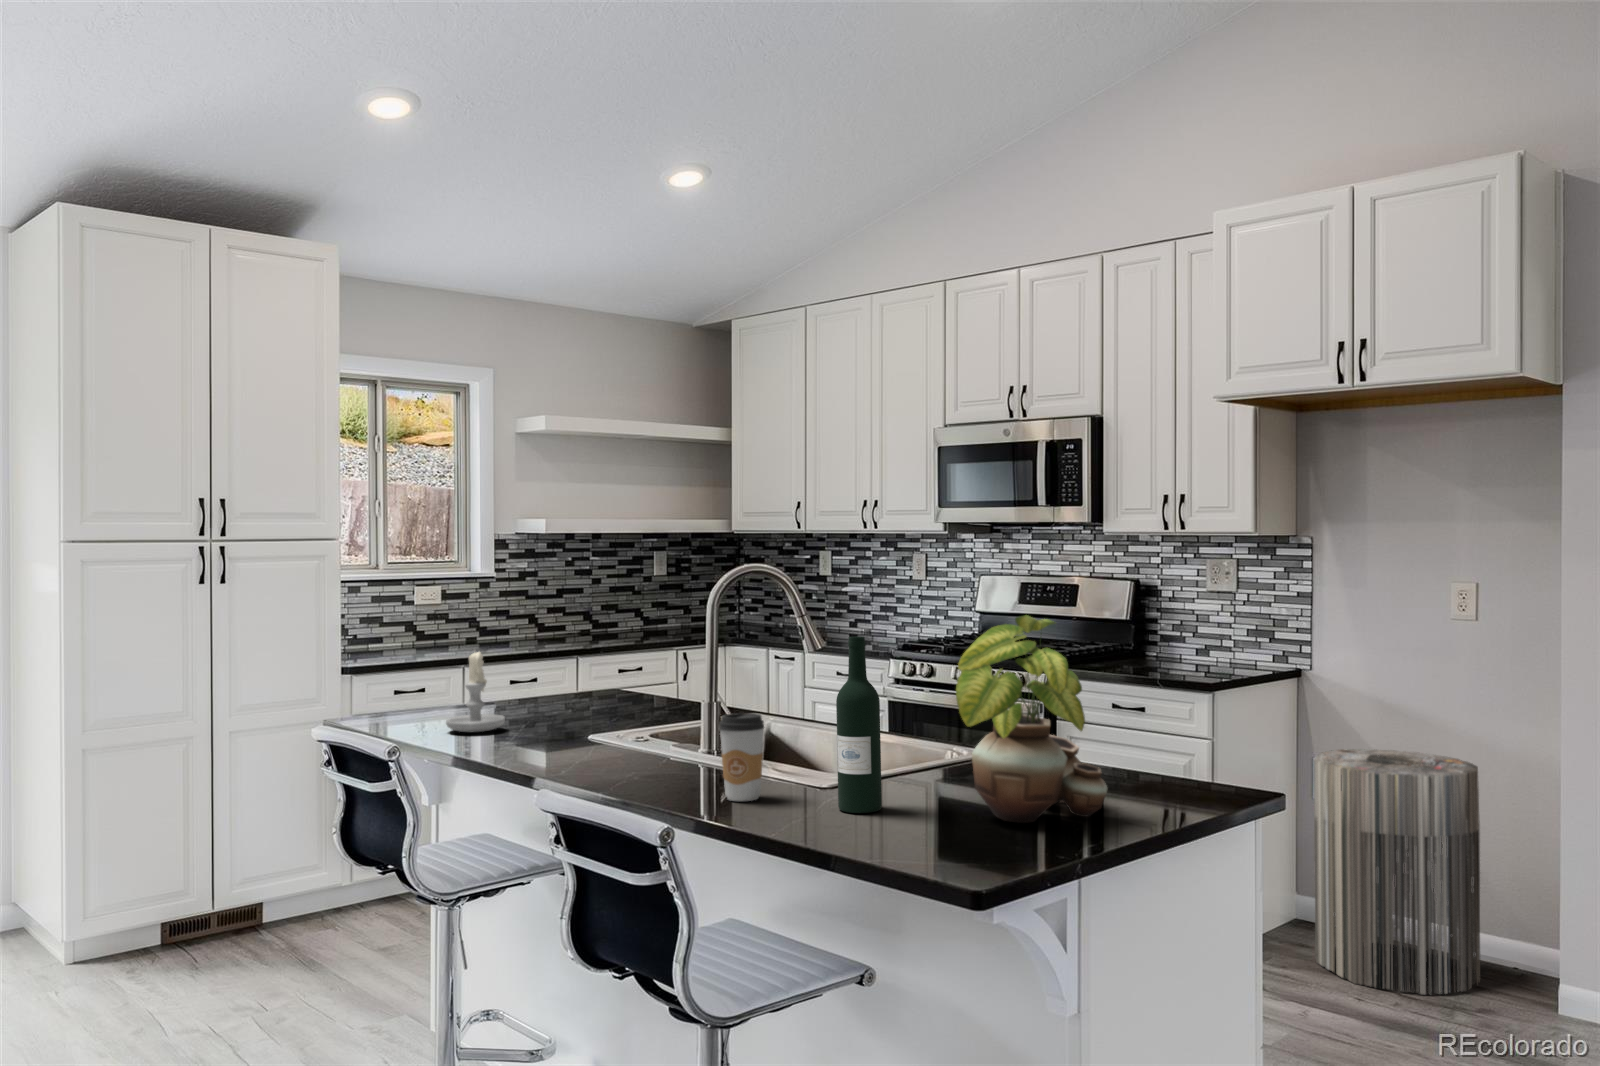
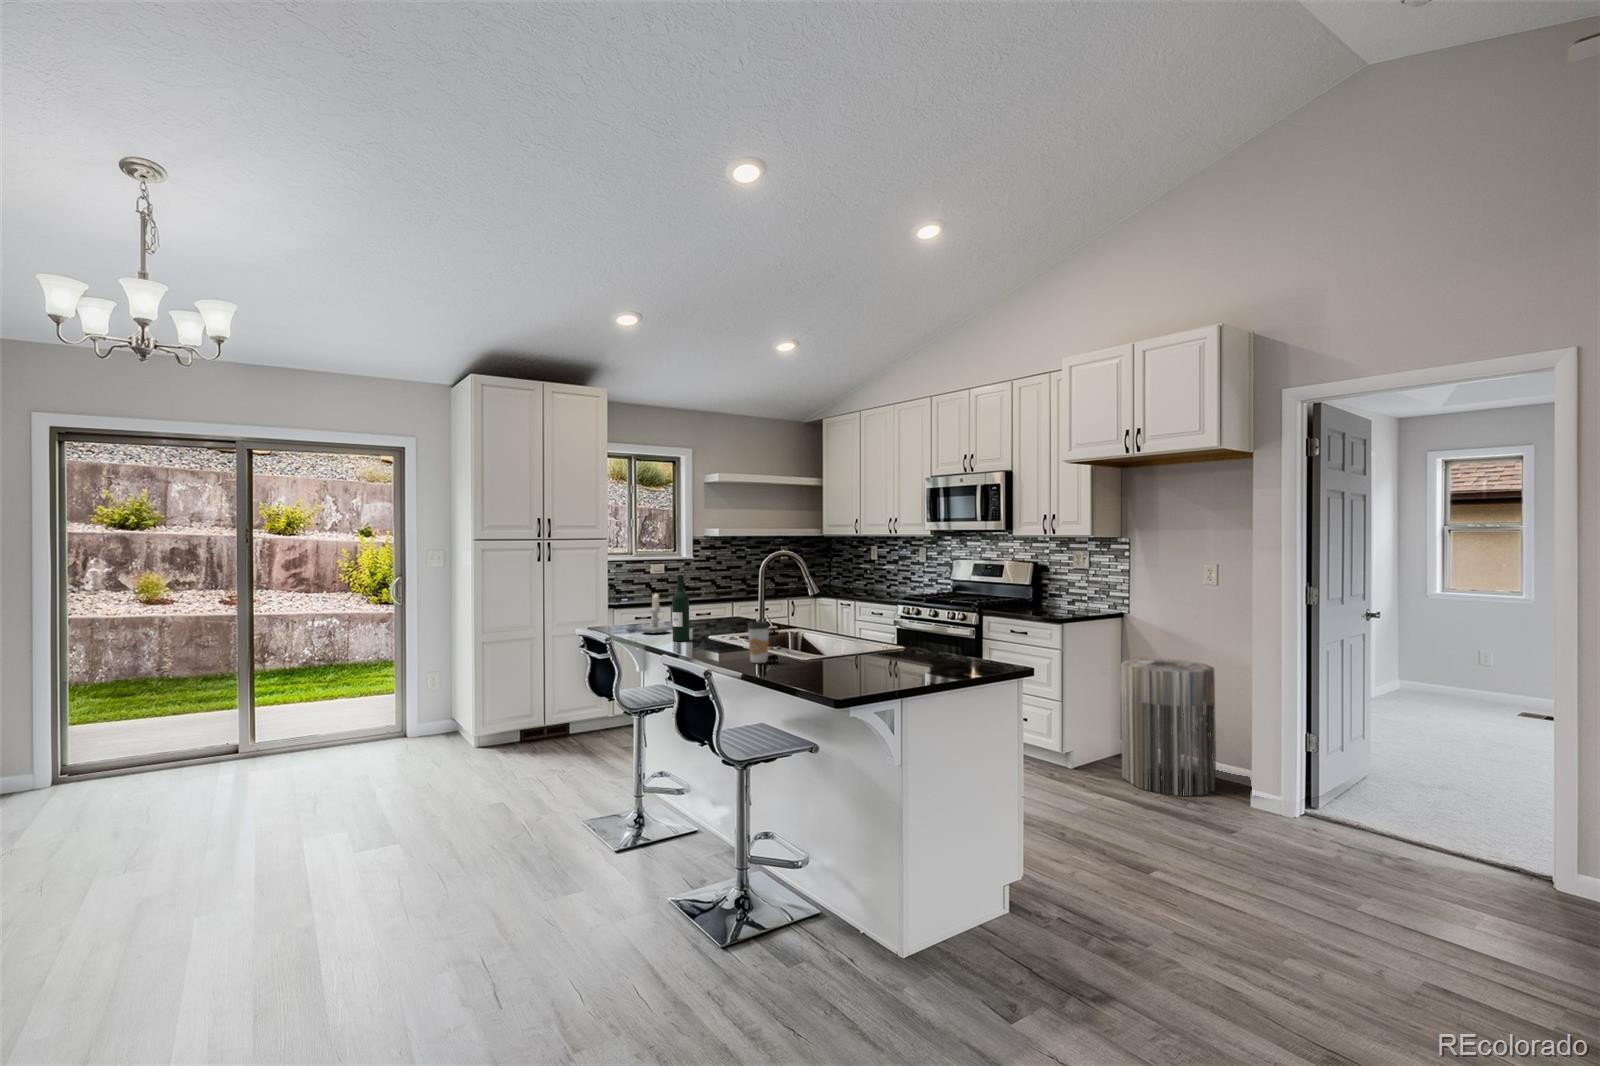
potted plant: present [956,616,1107,823] -> none [842,574,928,675]
wine bottle: present [836,636,882,813] -> present [672,575,689,641]

